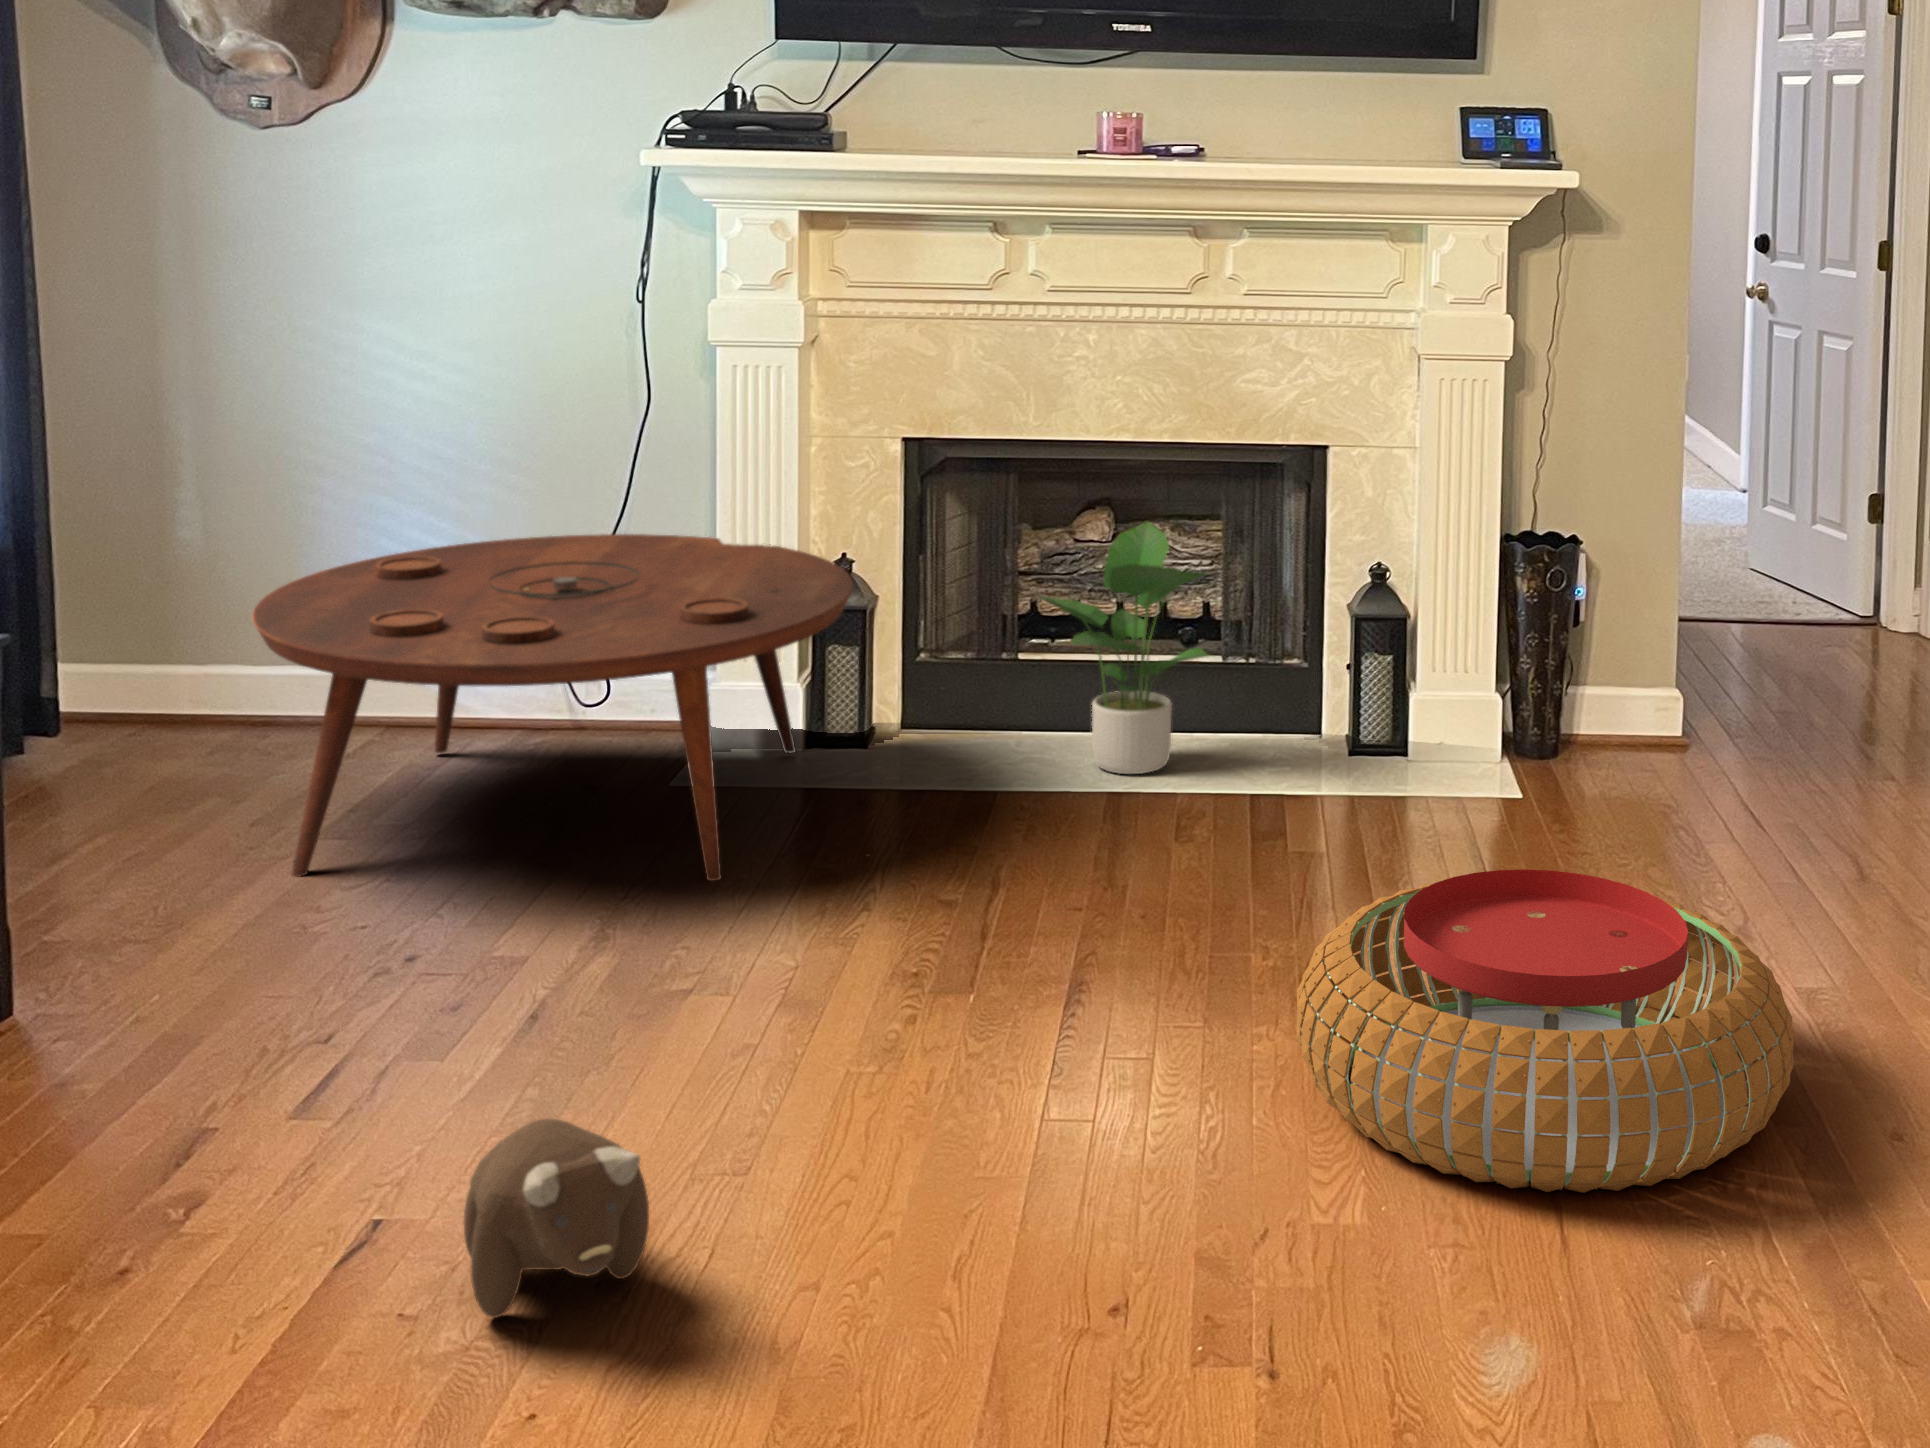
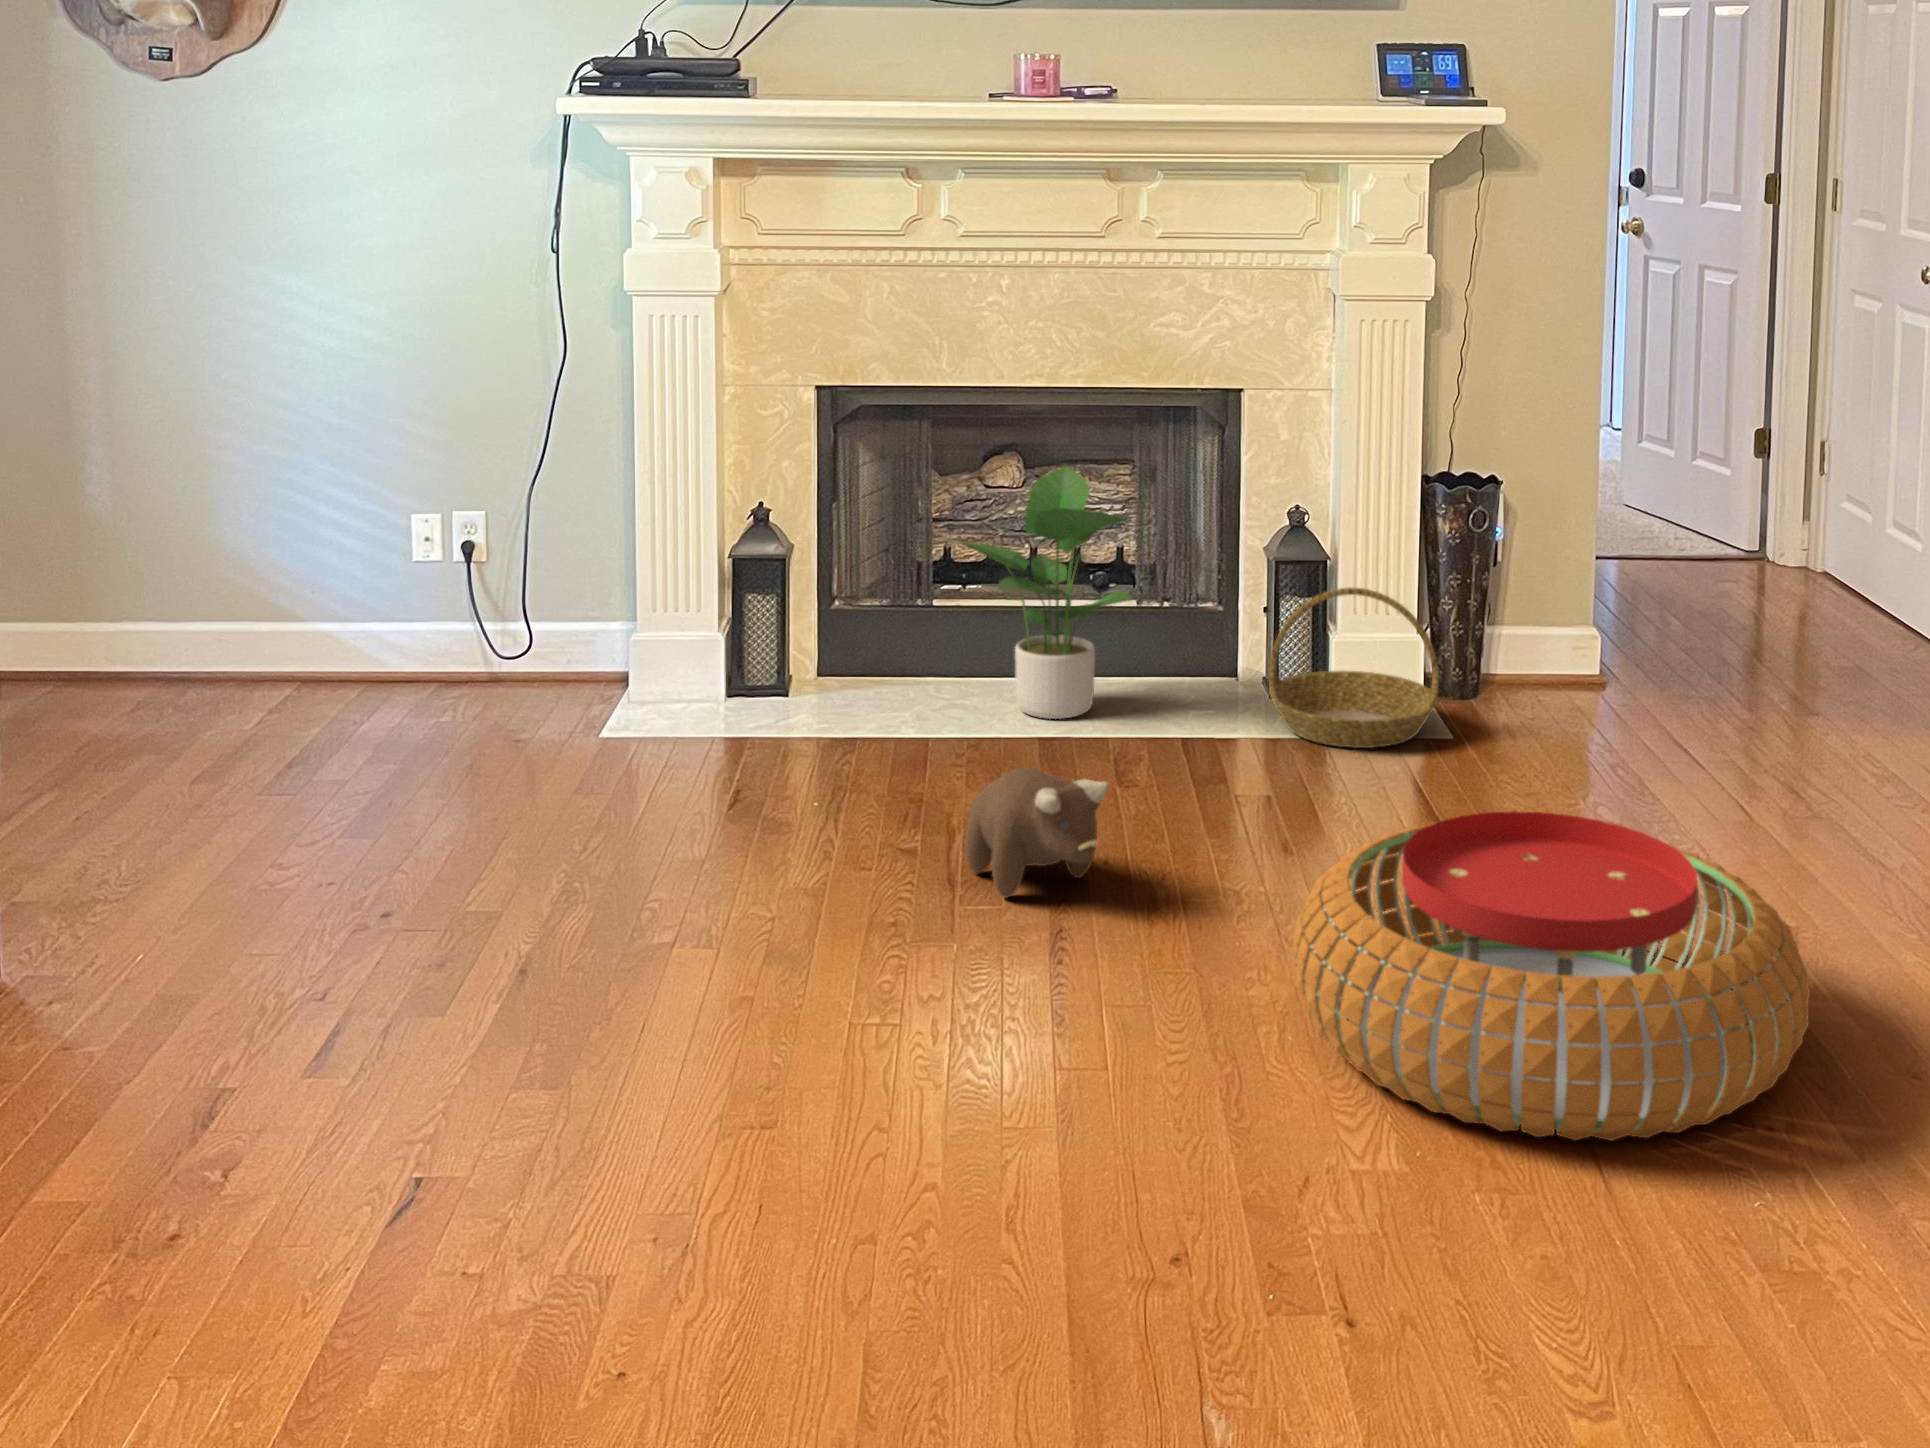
coffee table: present [252,534,853,881] -> none [185,485,783,835]
basket: none [1341,647,1509,807] -> present [1269,588,1439,748]
plush toy: present [464,1119,649,1318] -> present [965,768,1109,898]

